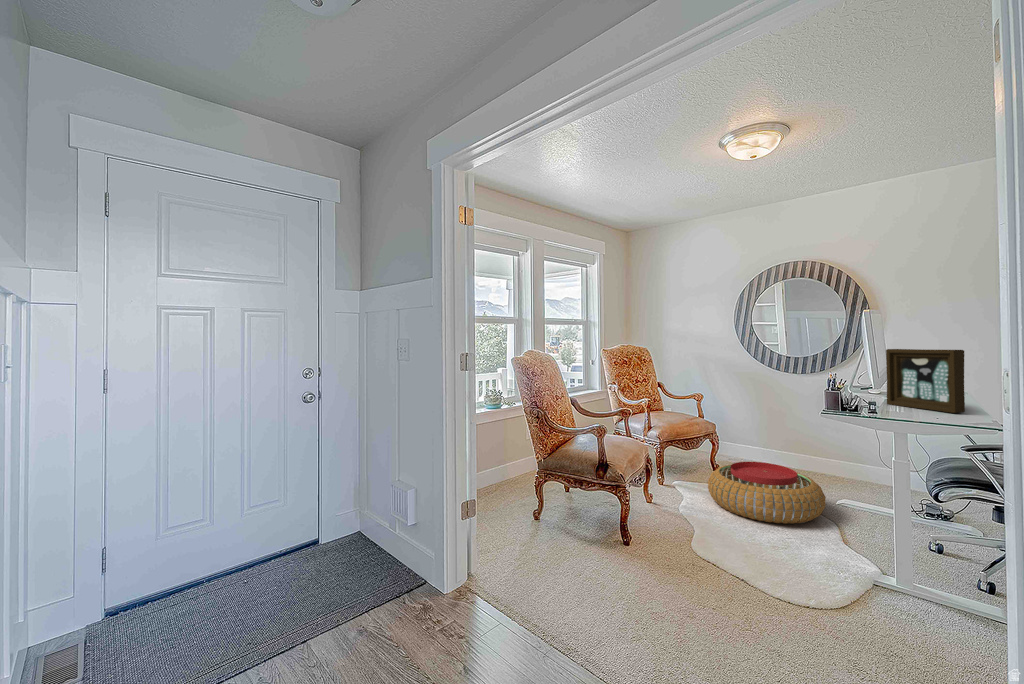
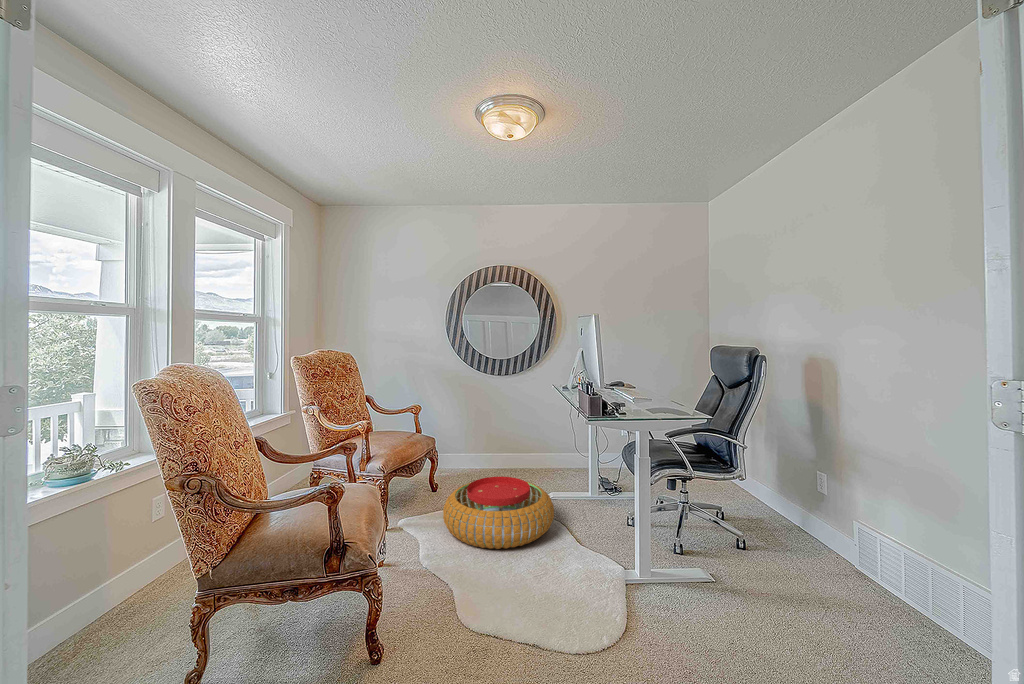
picture frame: present [886,349,965,413] -> none [616,356,674,414]

